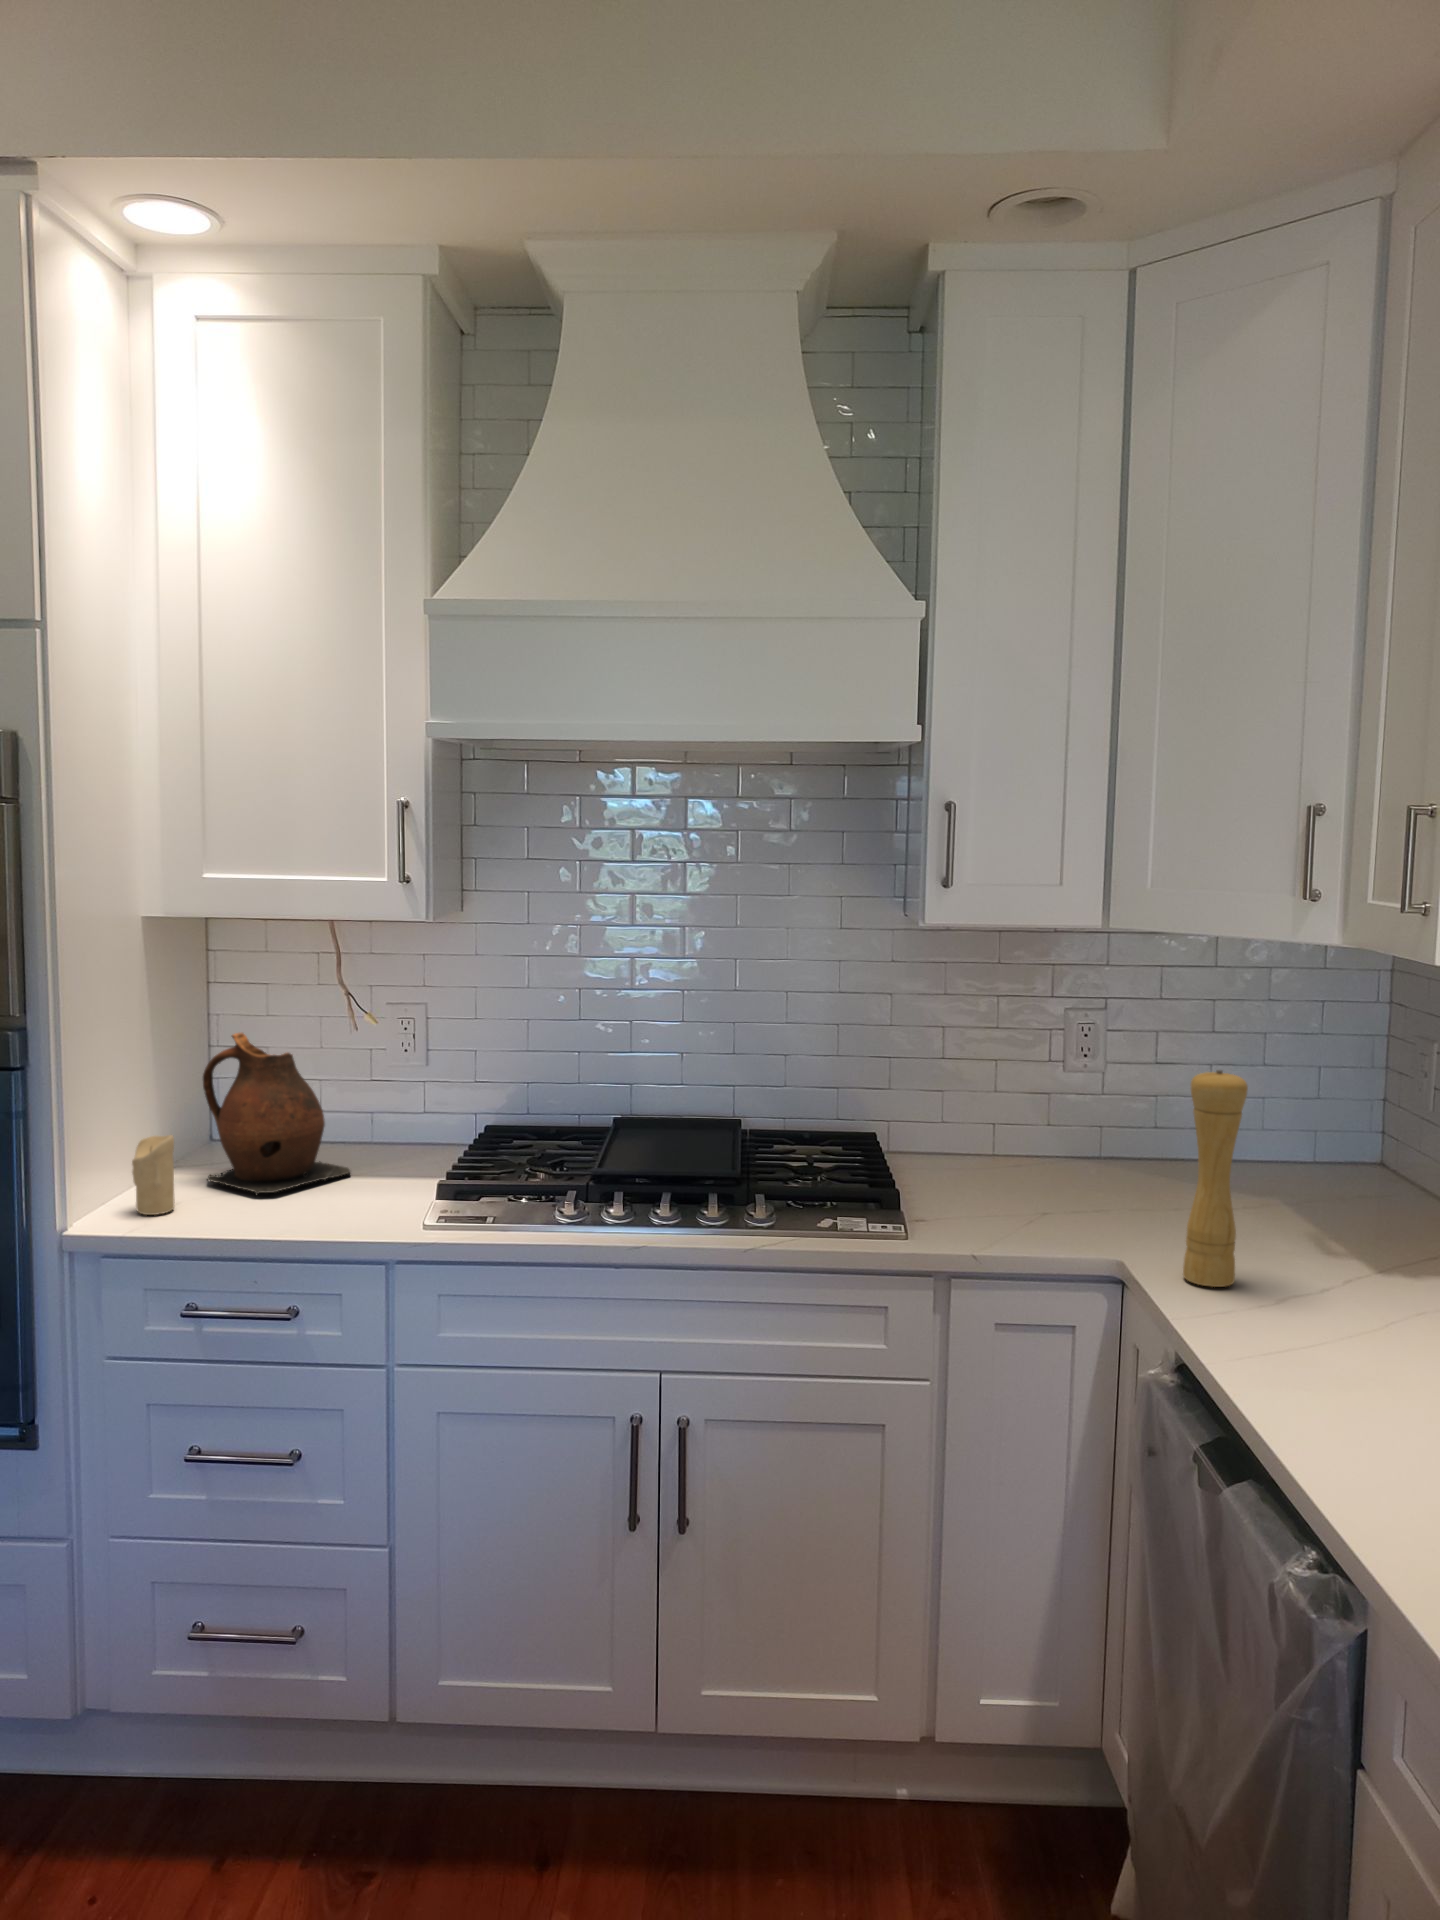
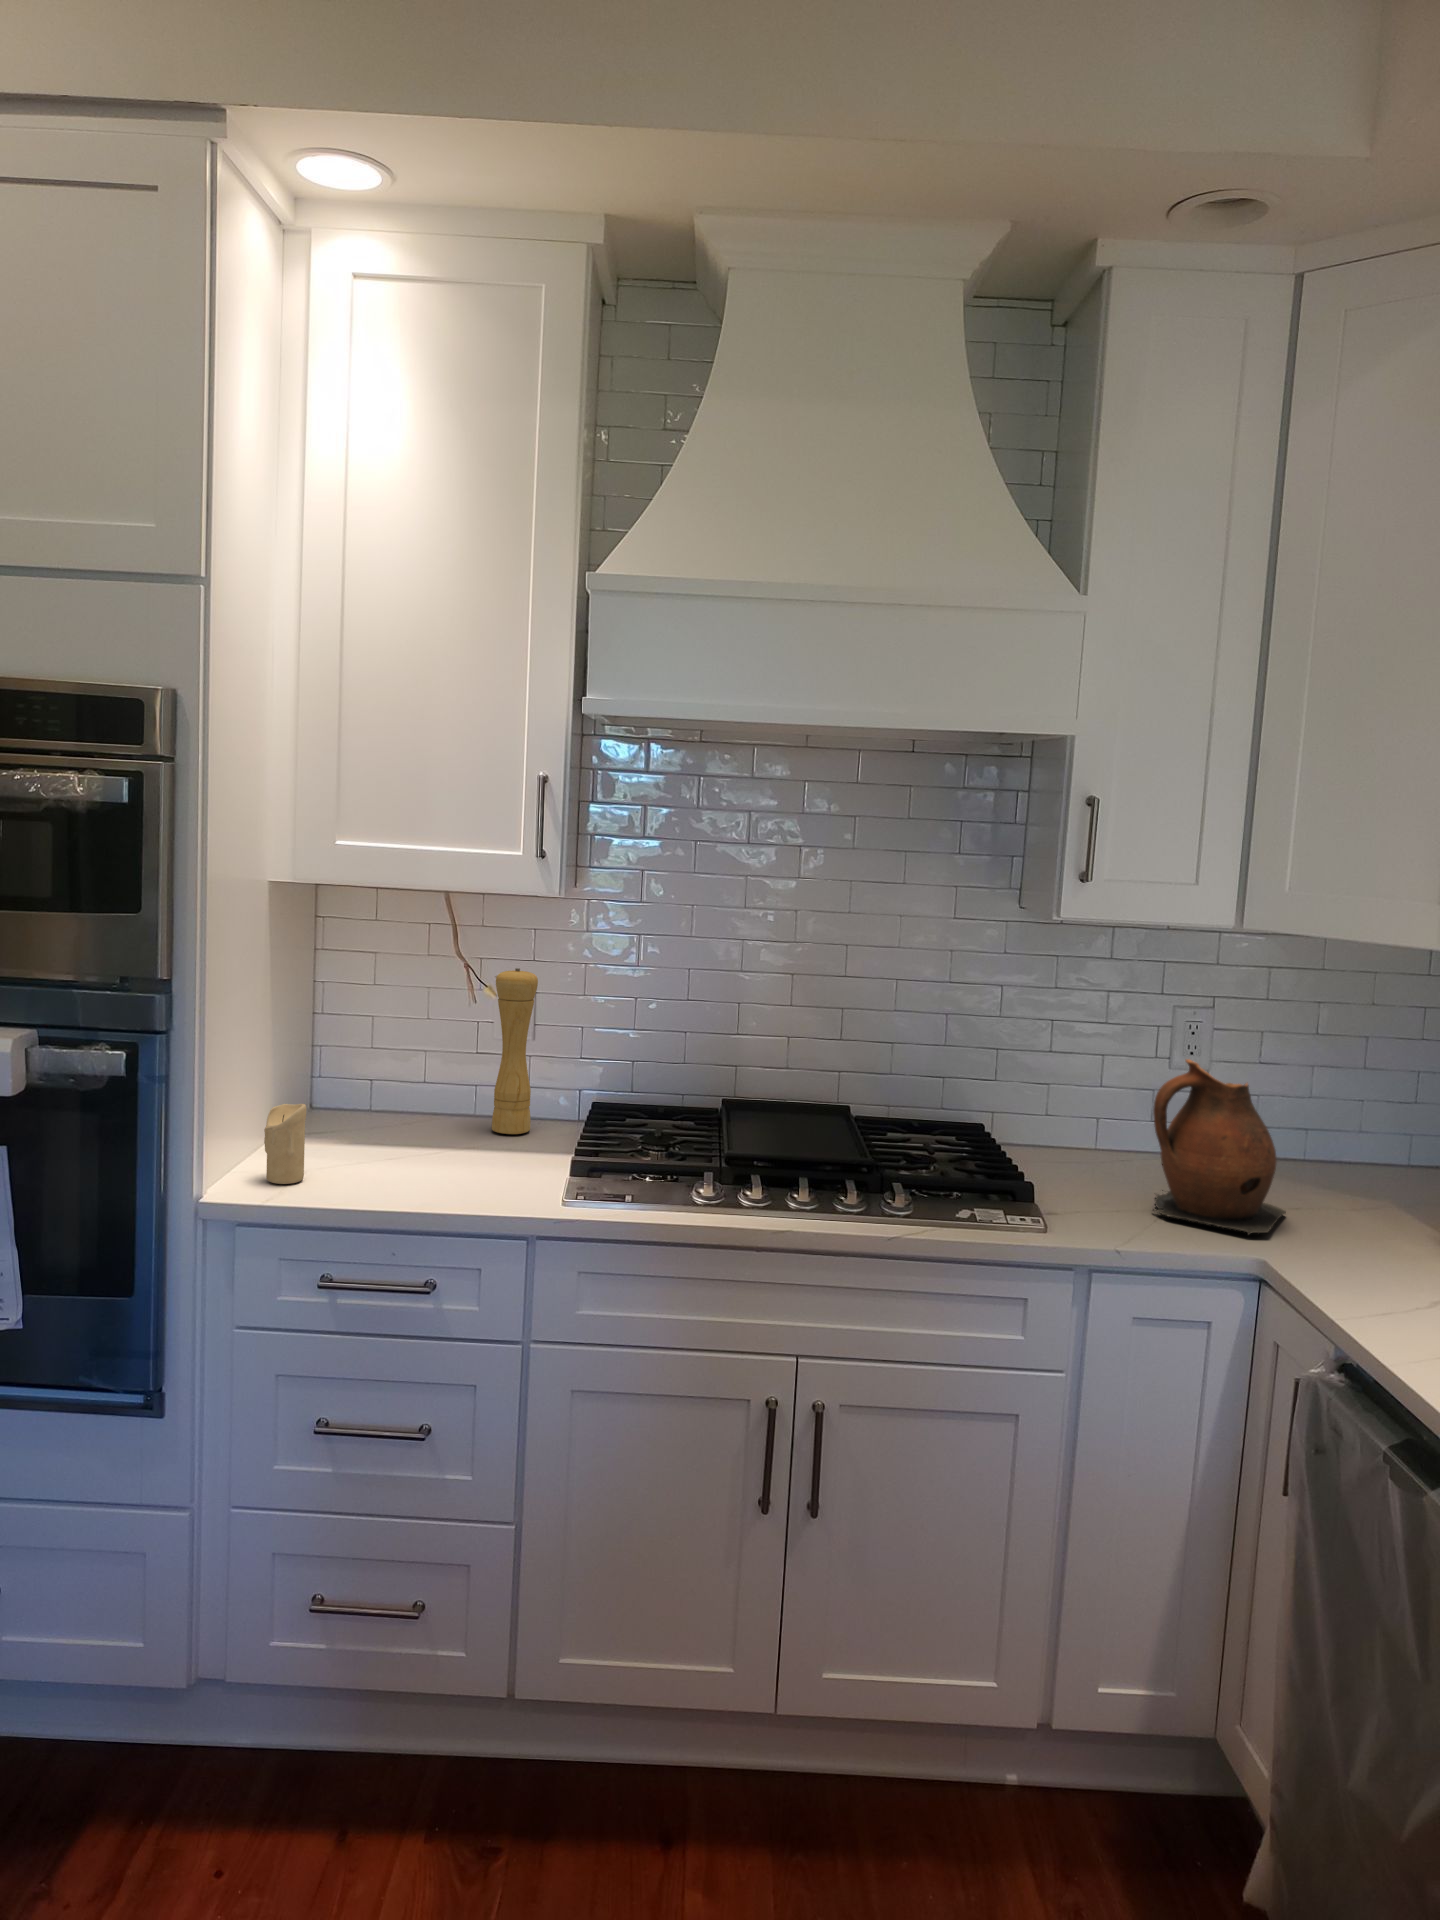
ceramic pitcher: present [203,1033,350,1195] -> present [1153,1059,1286,1235]
pepper mill: present [1183,1070,1248,1287] -> present [492,968,538,1134]

